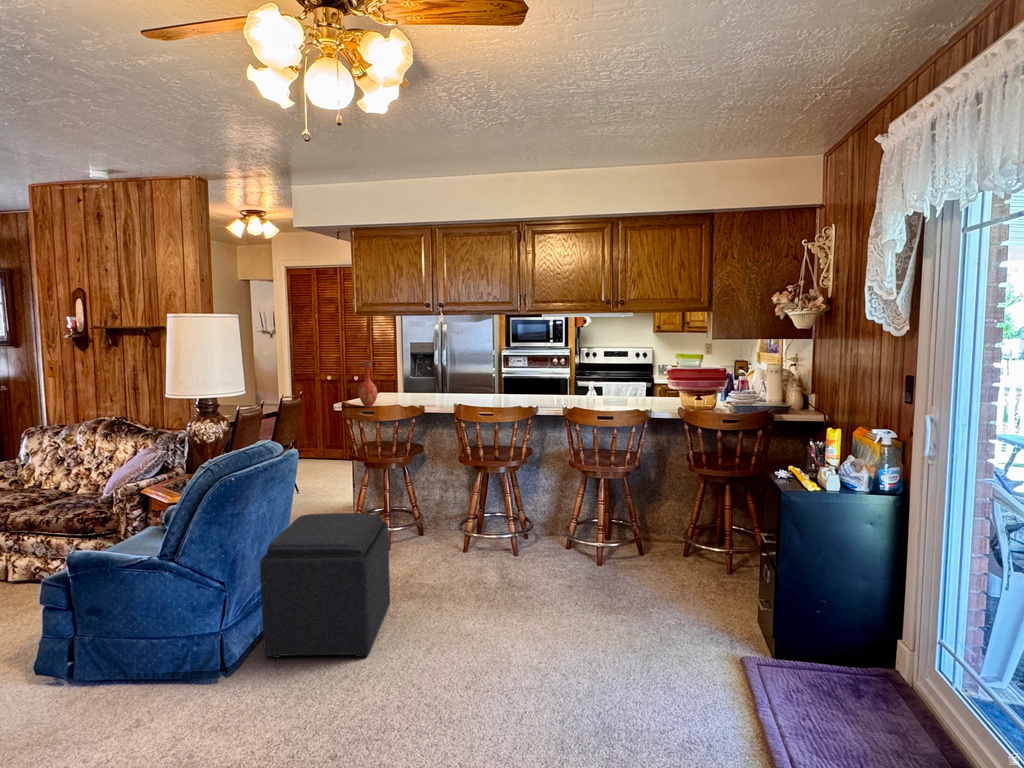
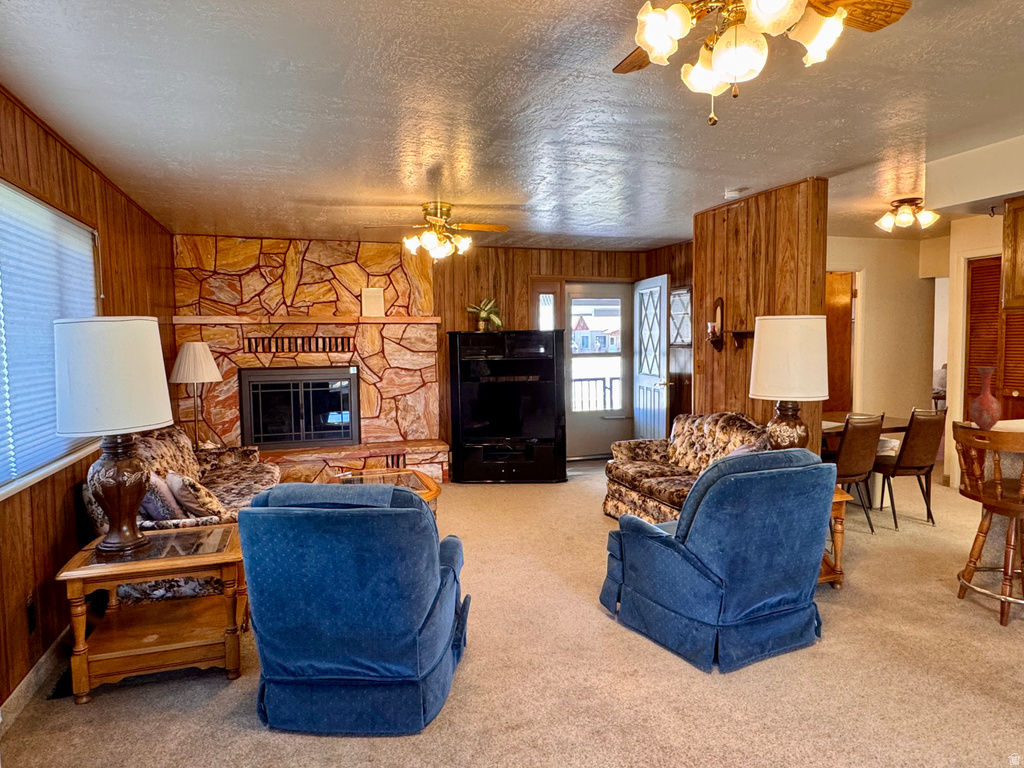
ottoman: present [260,513,390,658] -> none [762,542,947,732]

